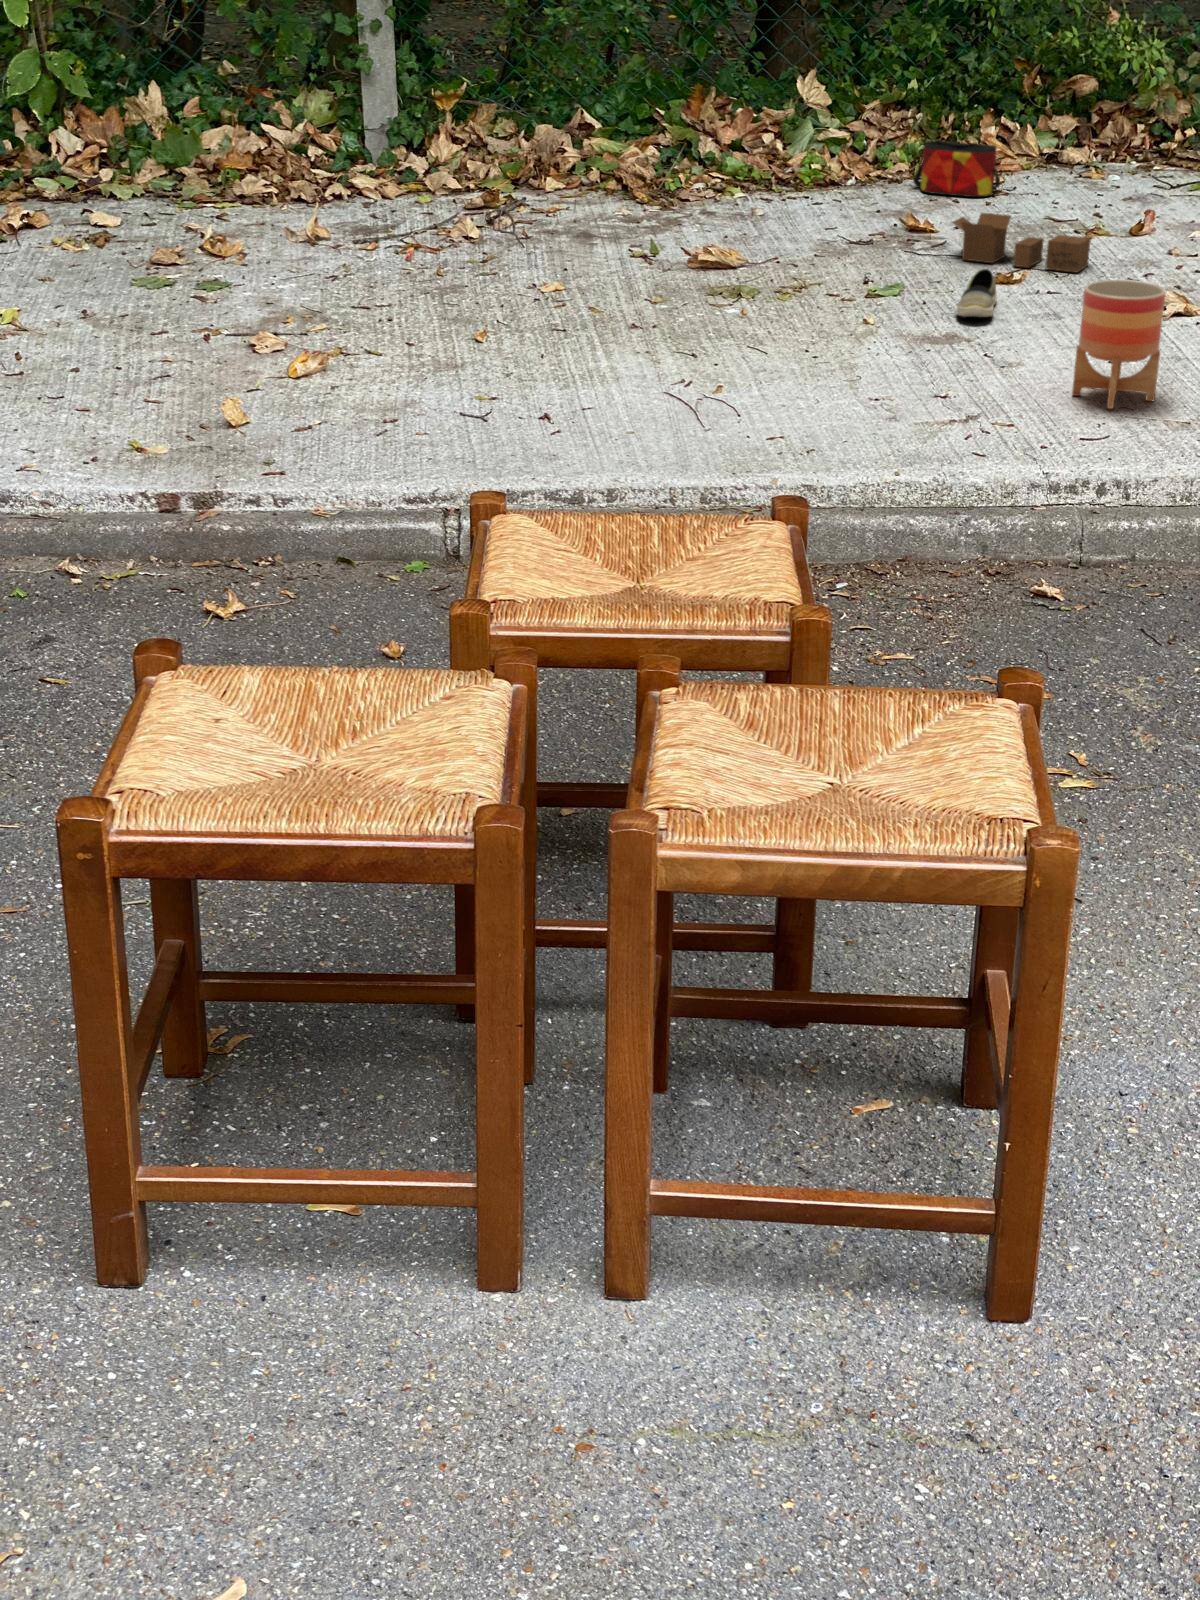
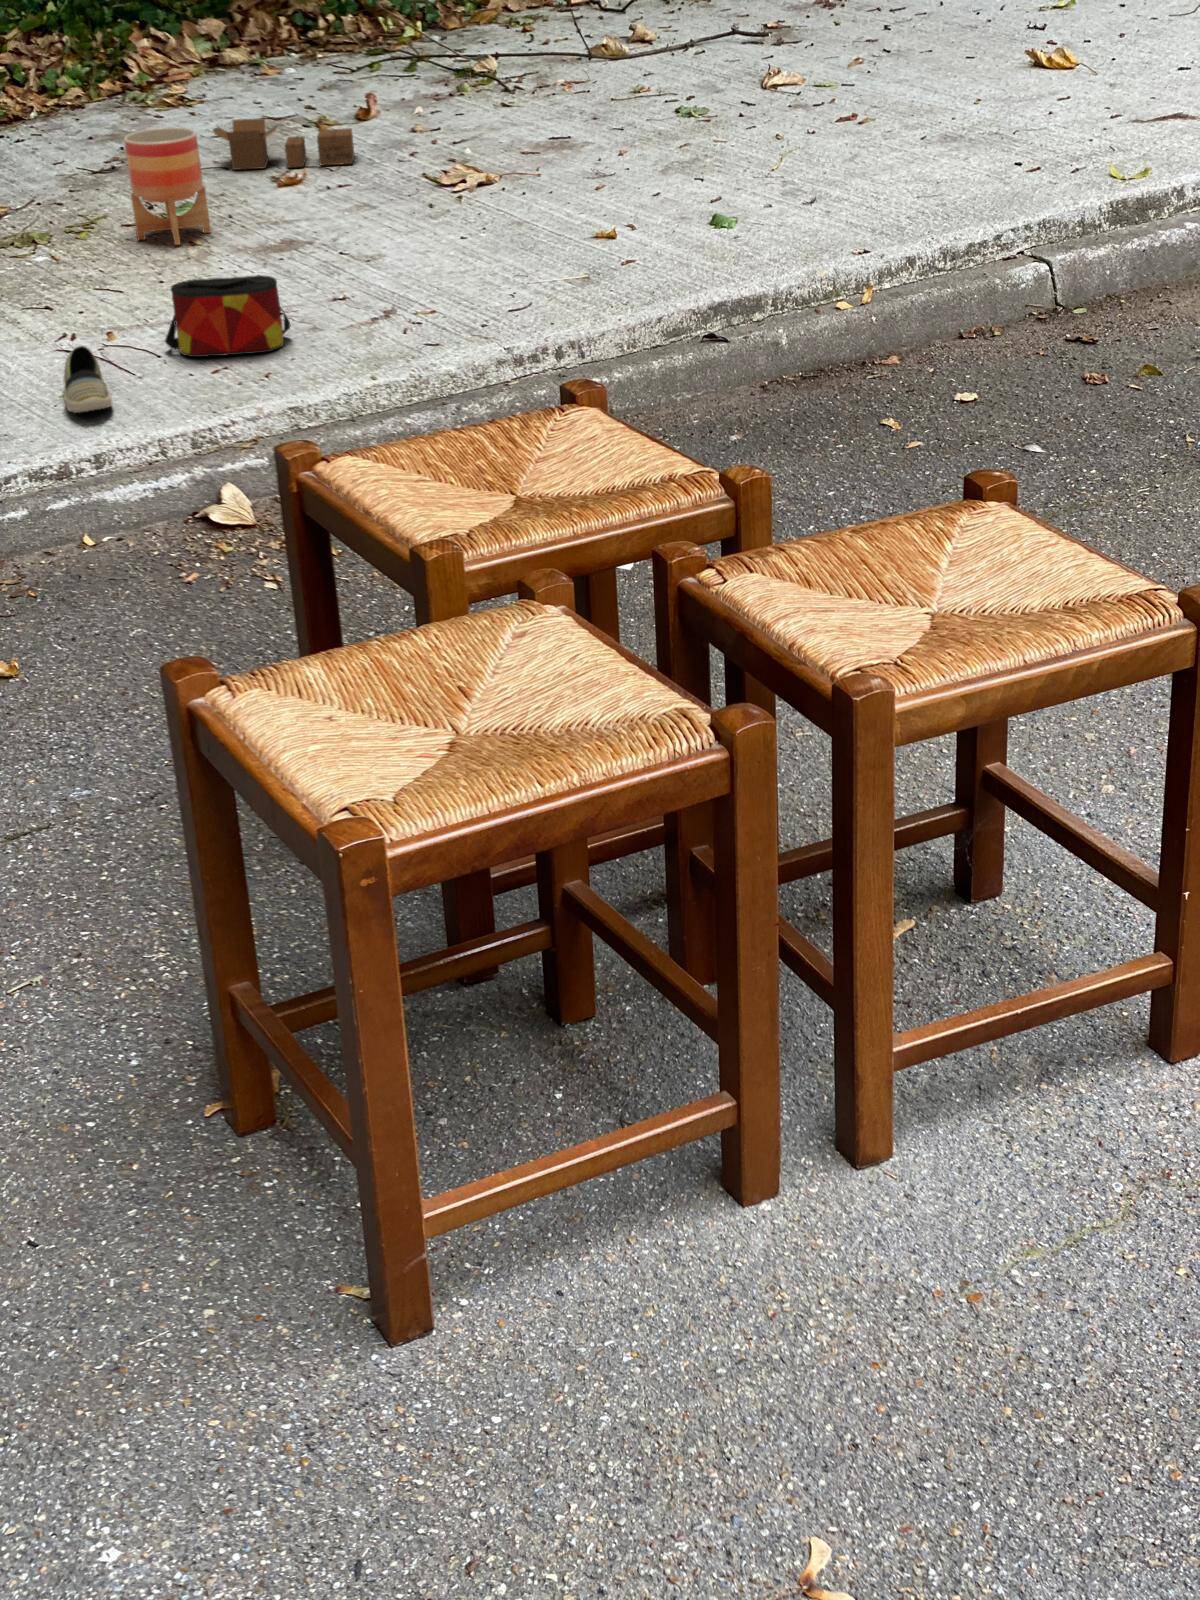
bag: present [913,140,1000,197] -> present [165,275,290,357]
shoe: present [957,269,997,317] -> present [63,346,112,413]
planter: present [1072,280,1165,409] -> present [124,127,211,245]

